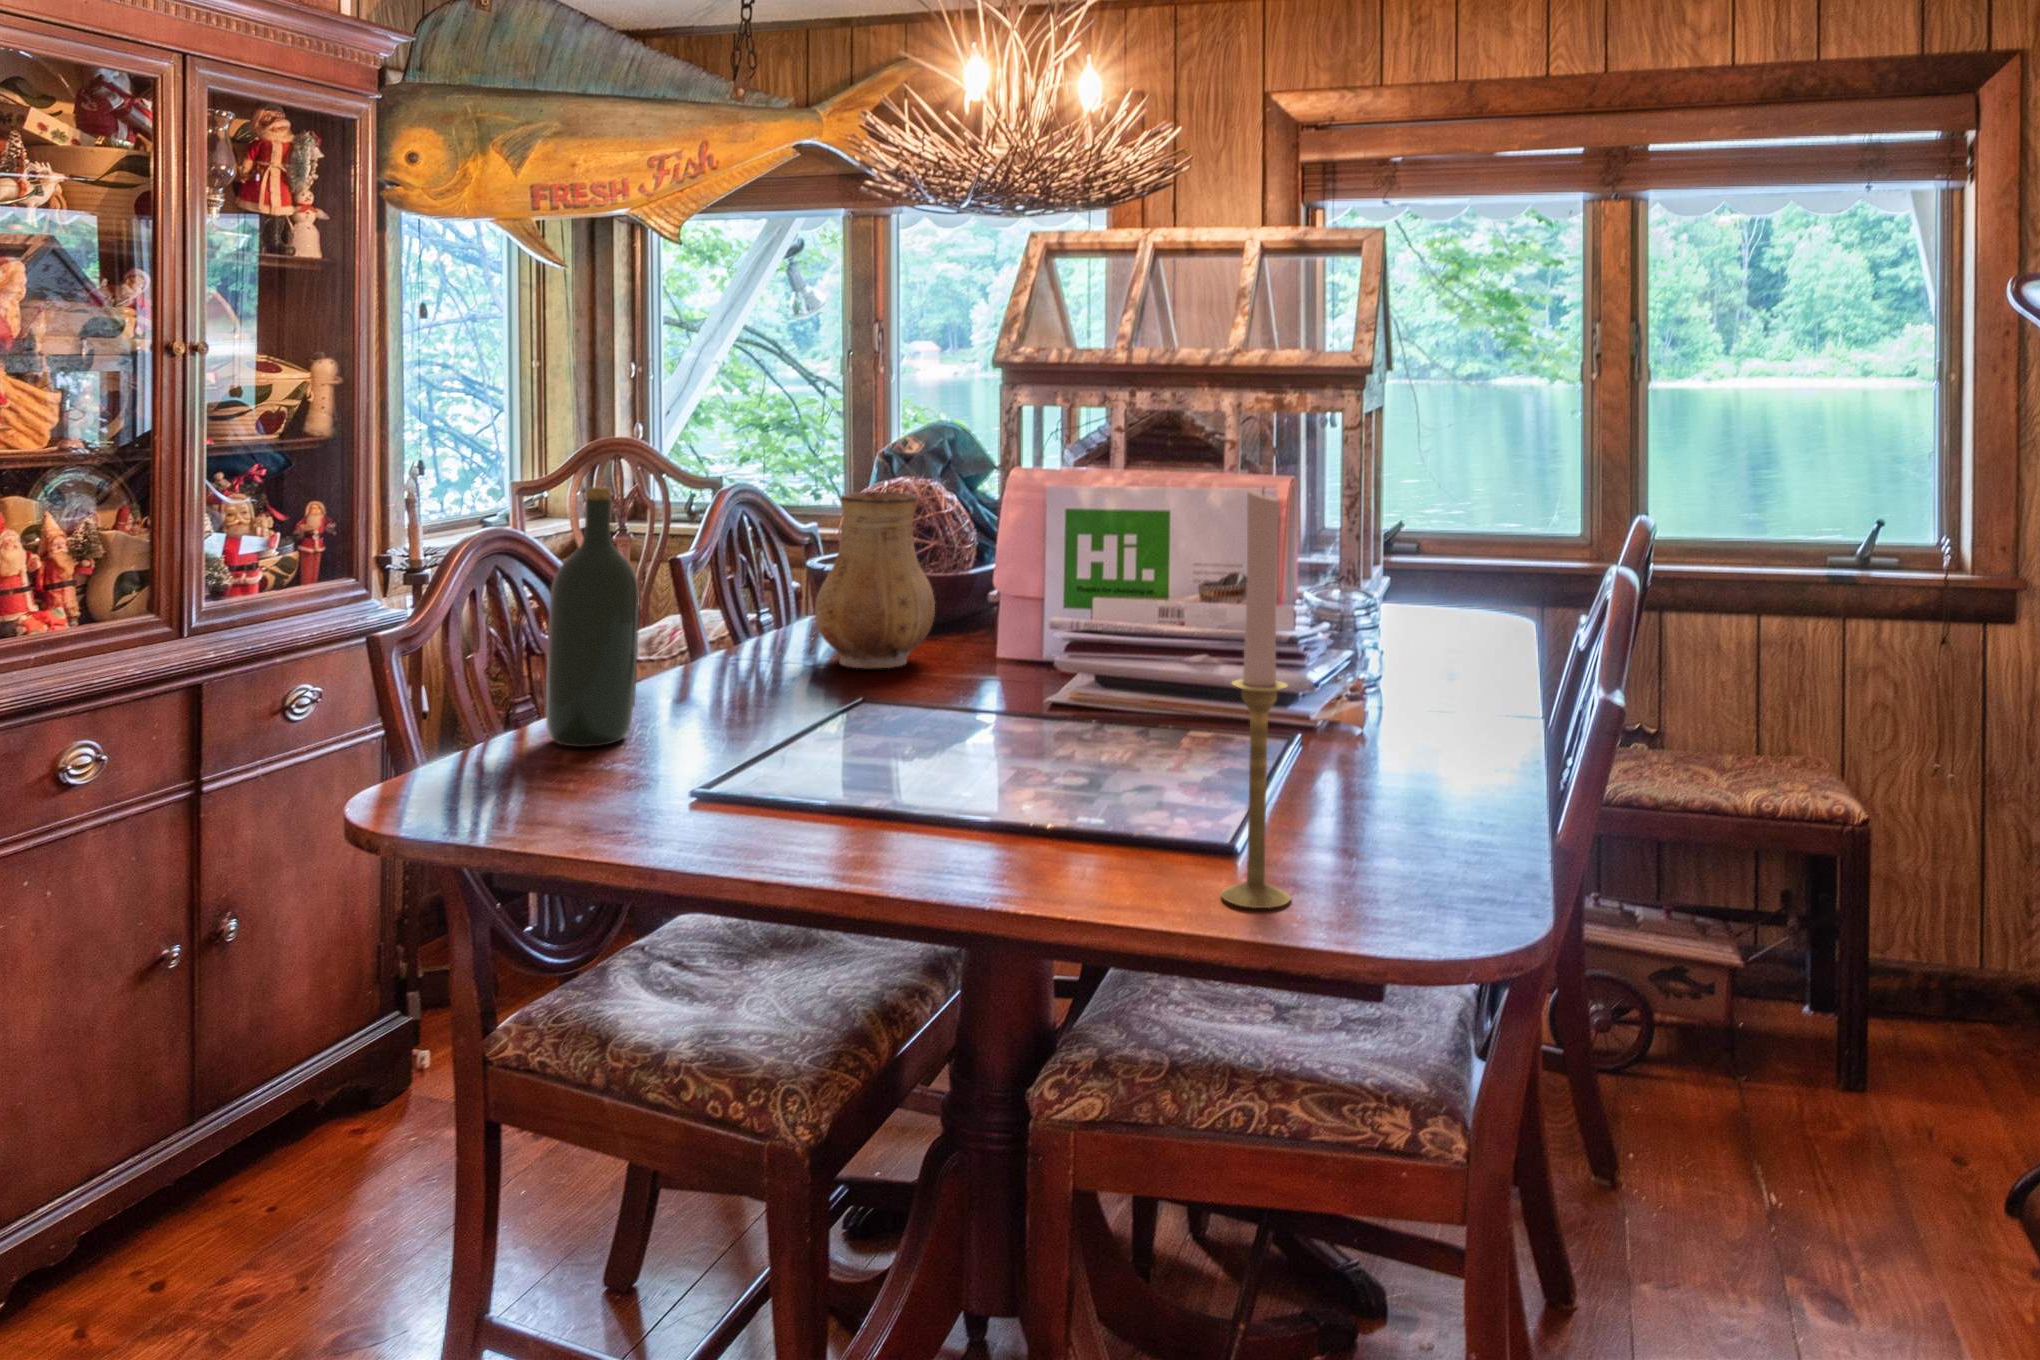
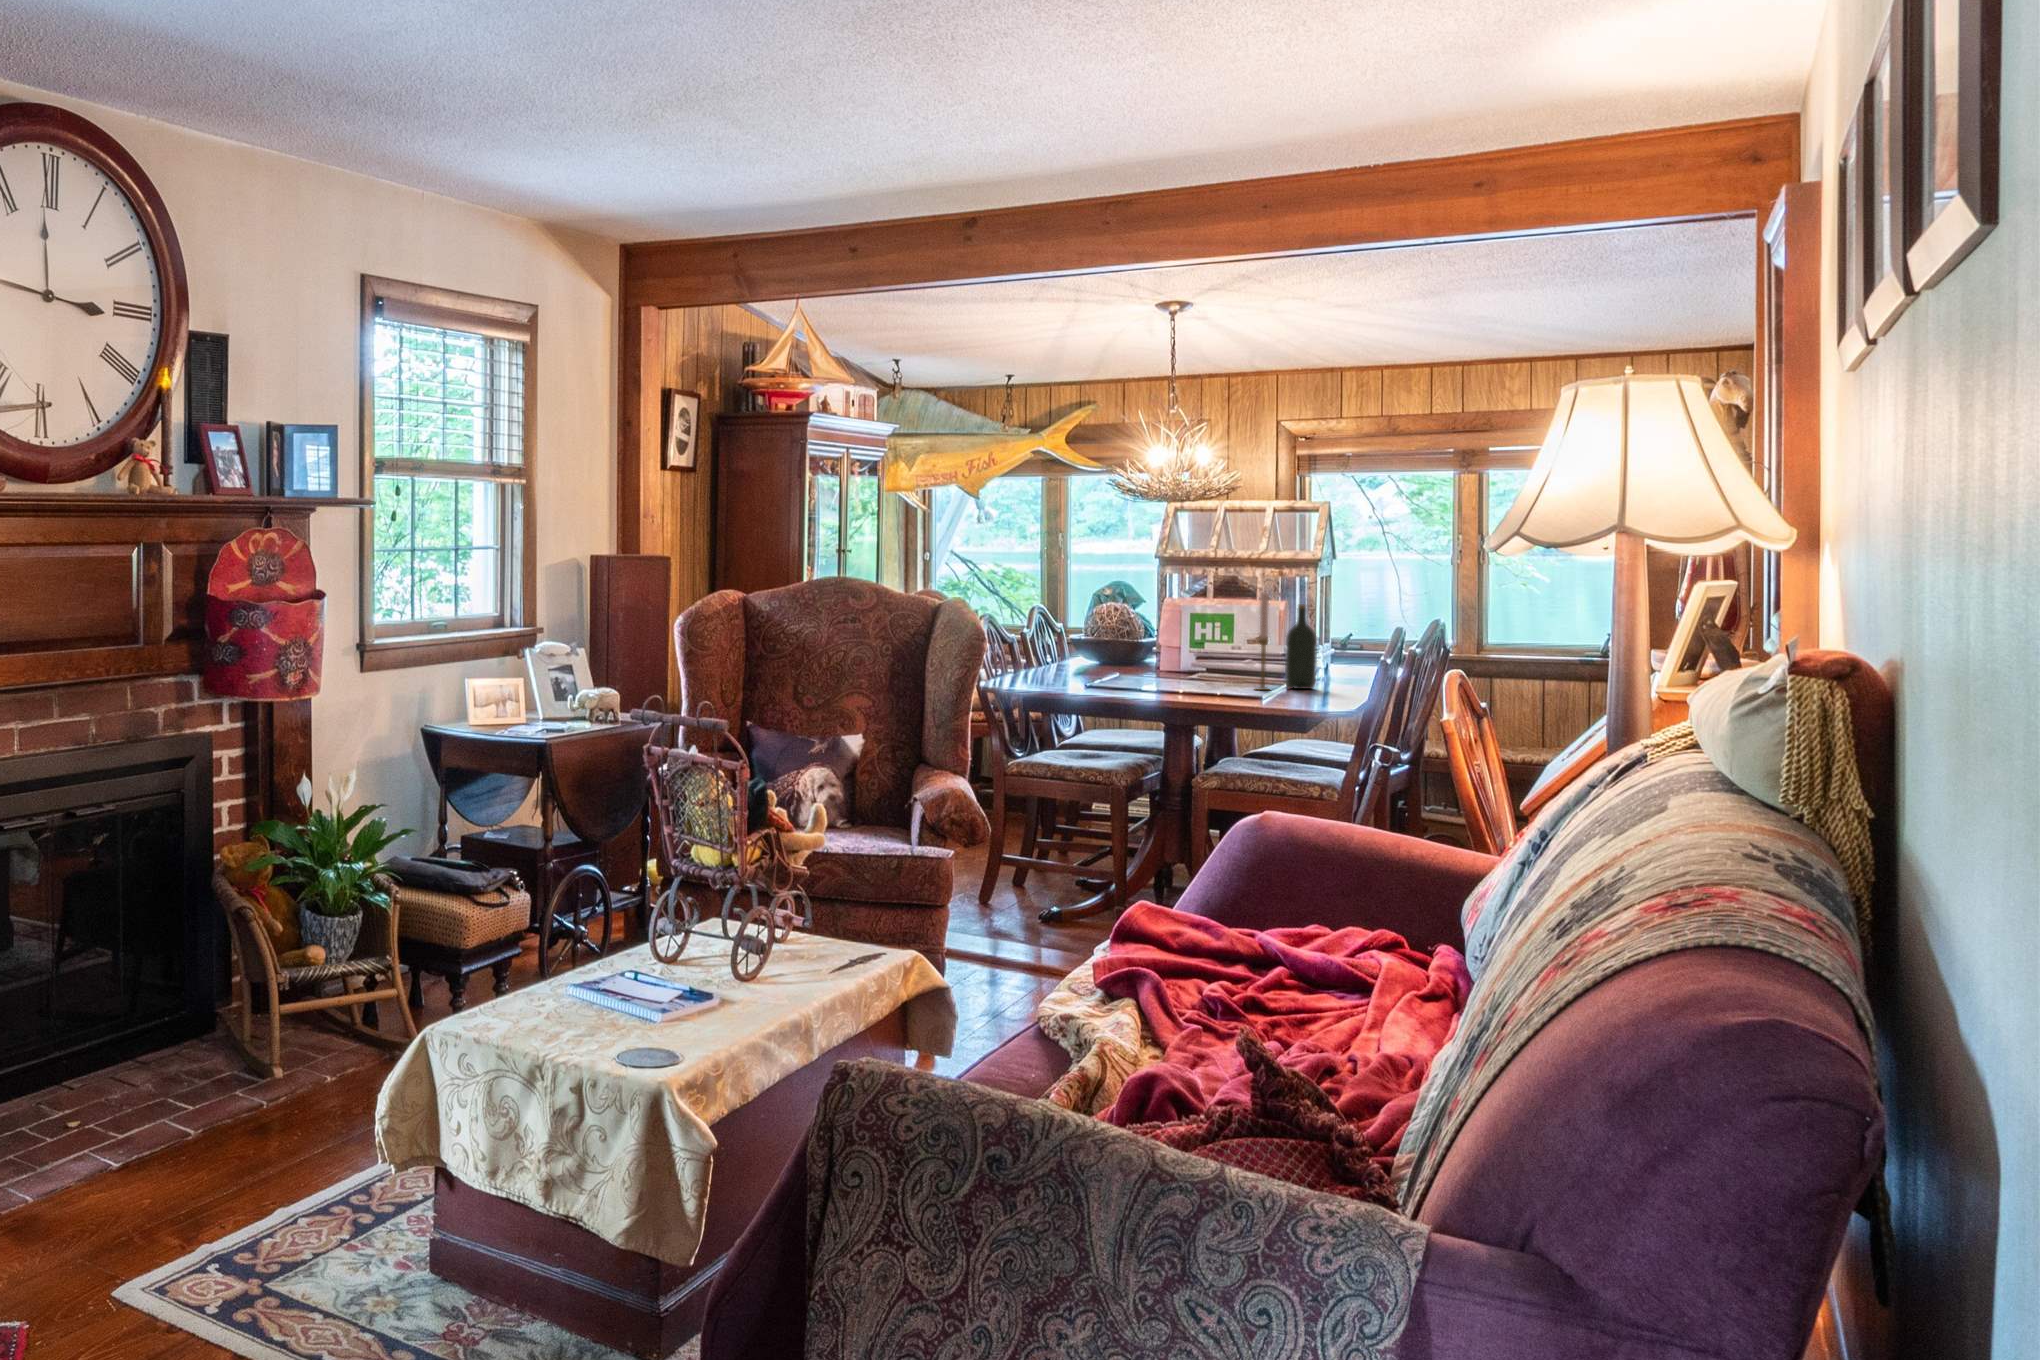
wine bottle: present [546,487,639,747] -> present [1285,604,1317,689]
ceramic pitcher: present [815,492,935,668] -> none [1094,608,1139,669]

